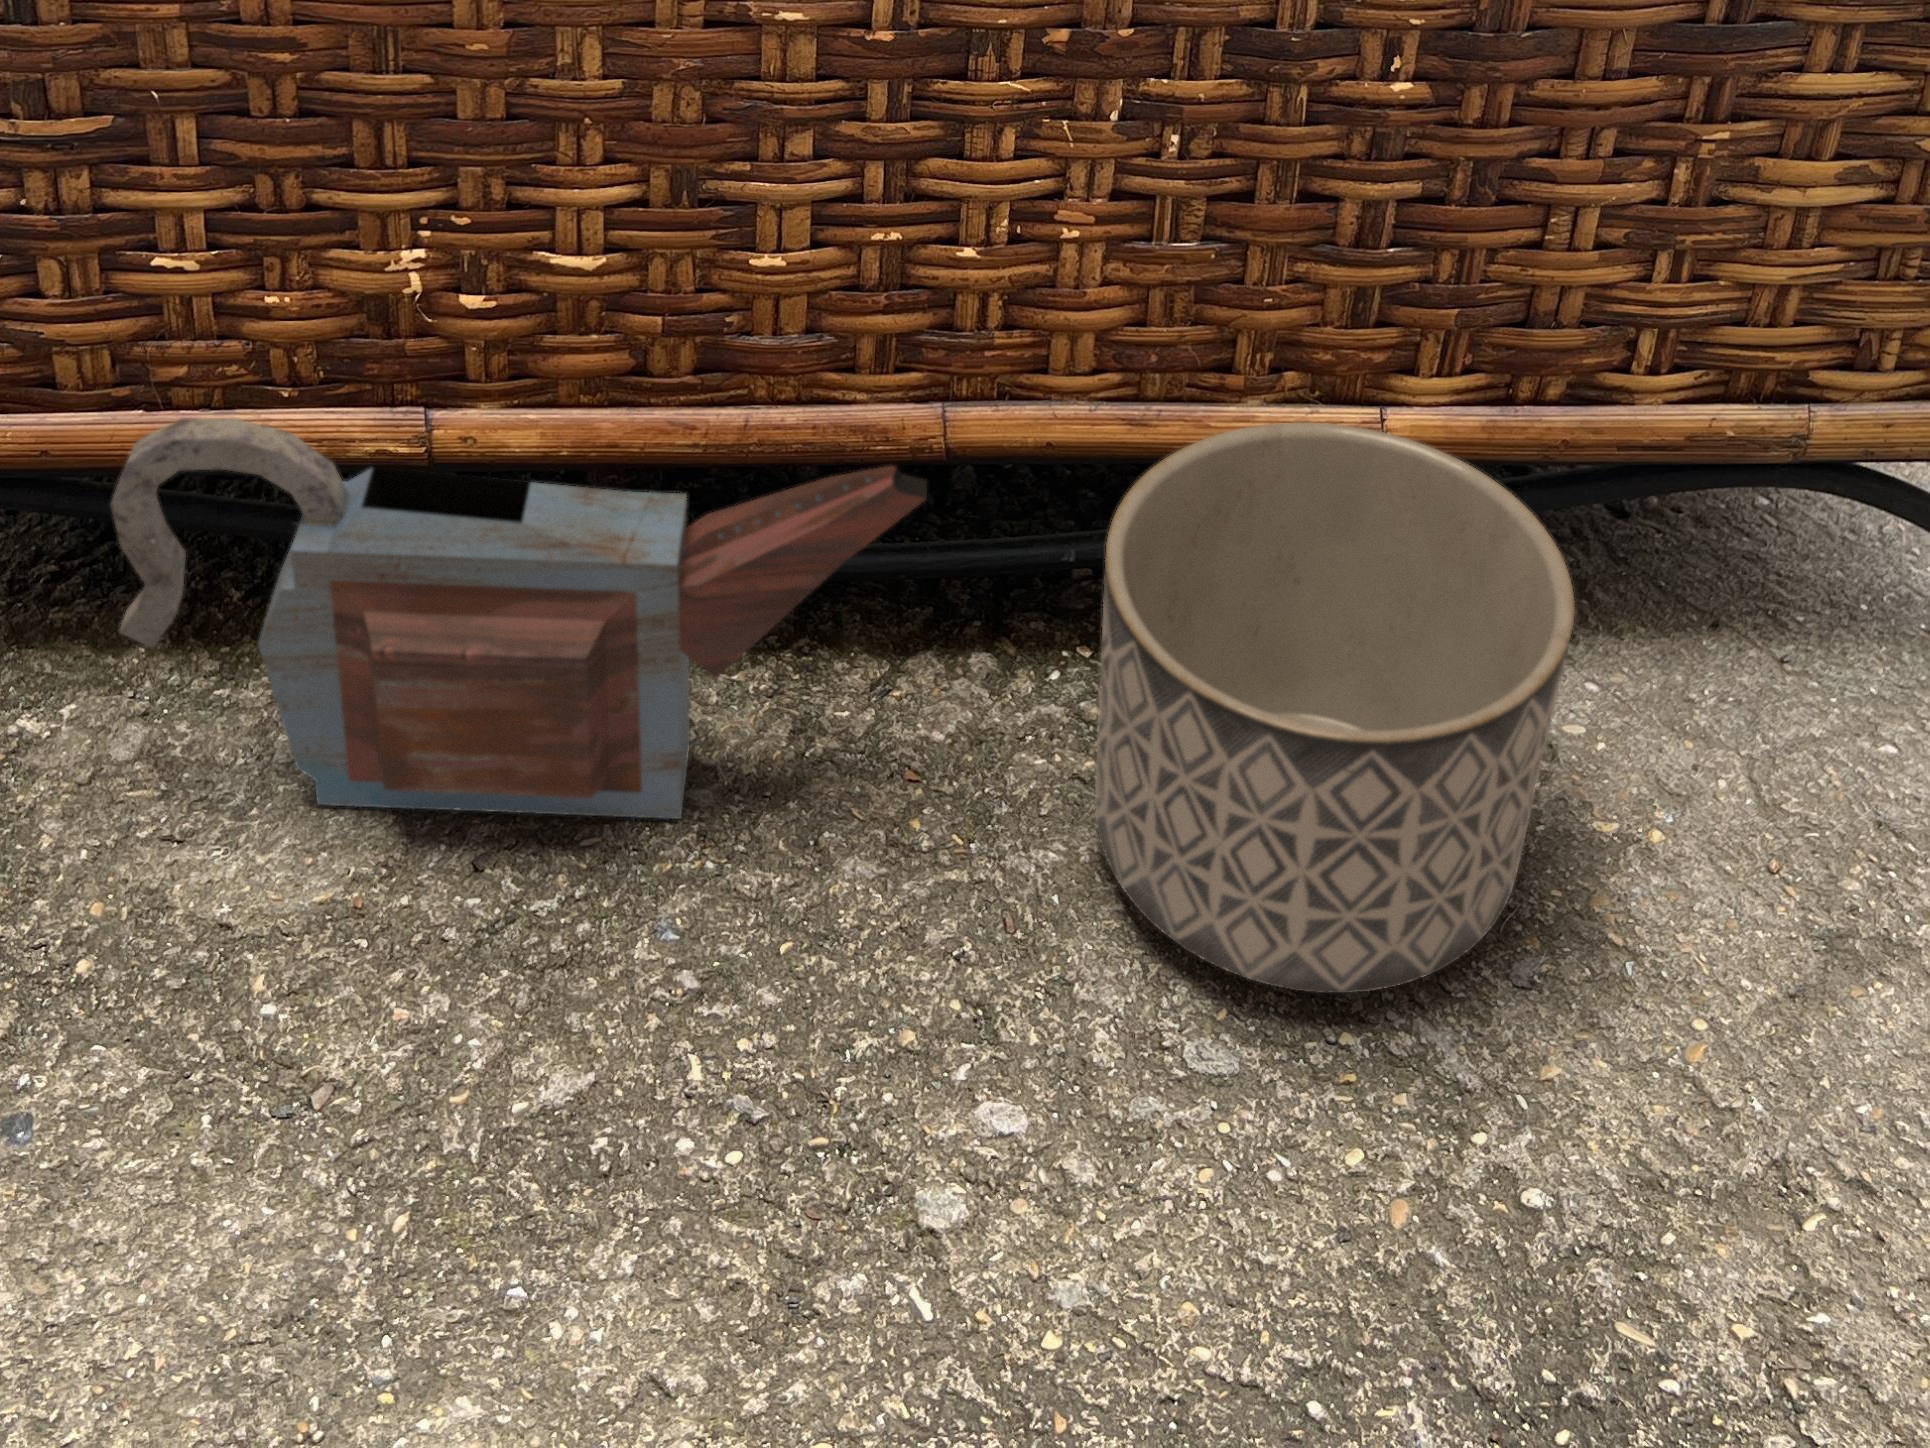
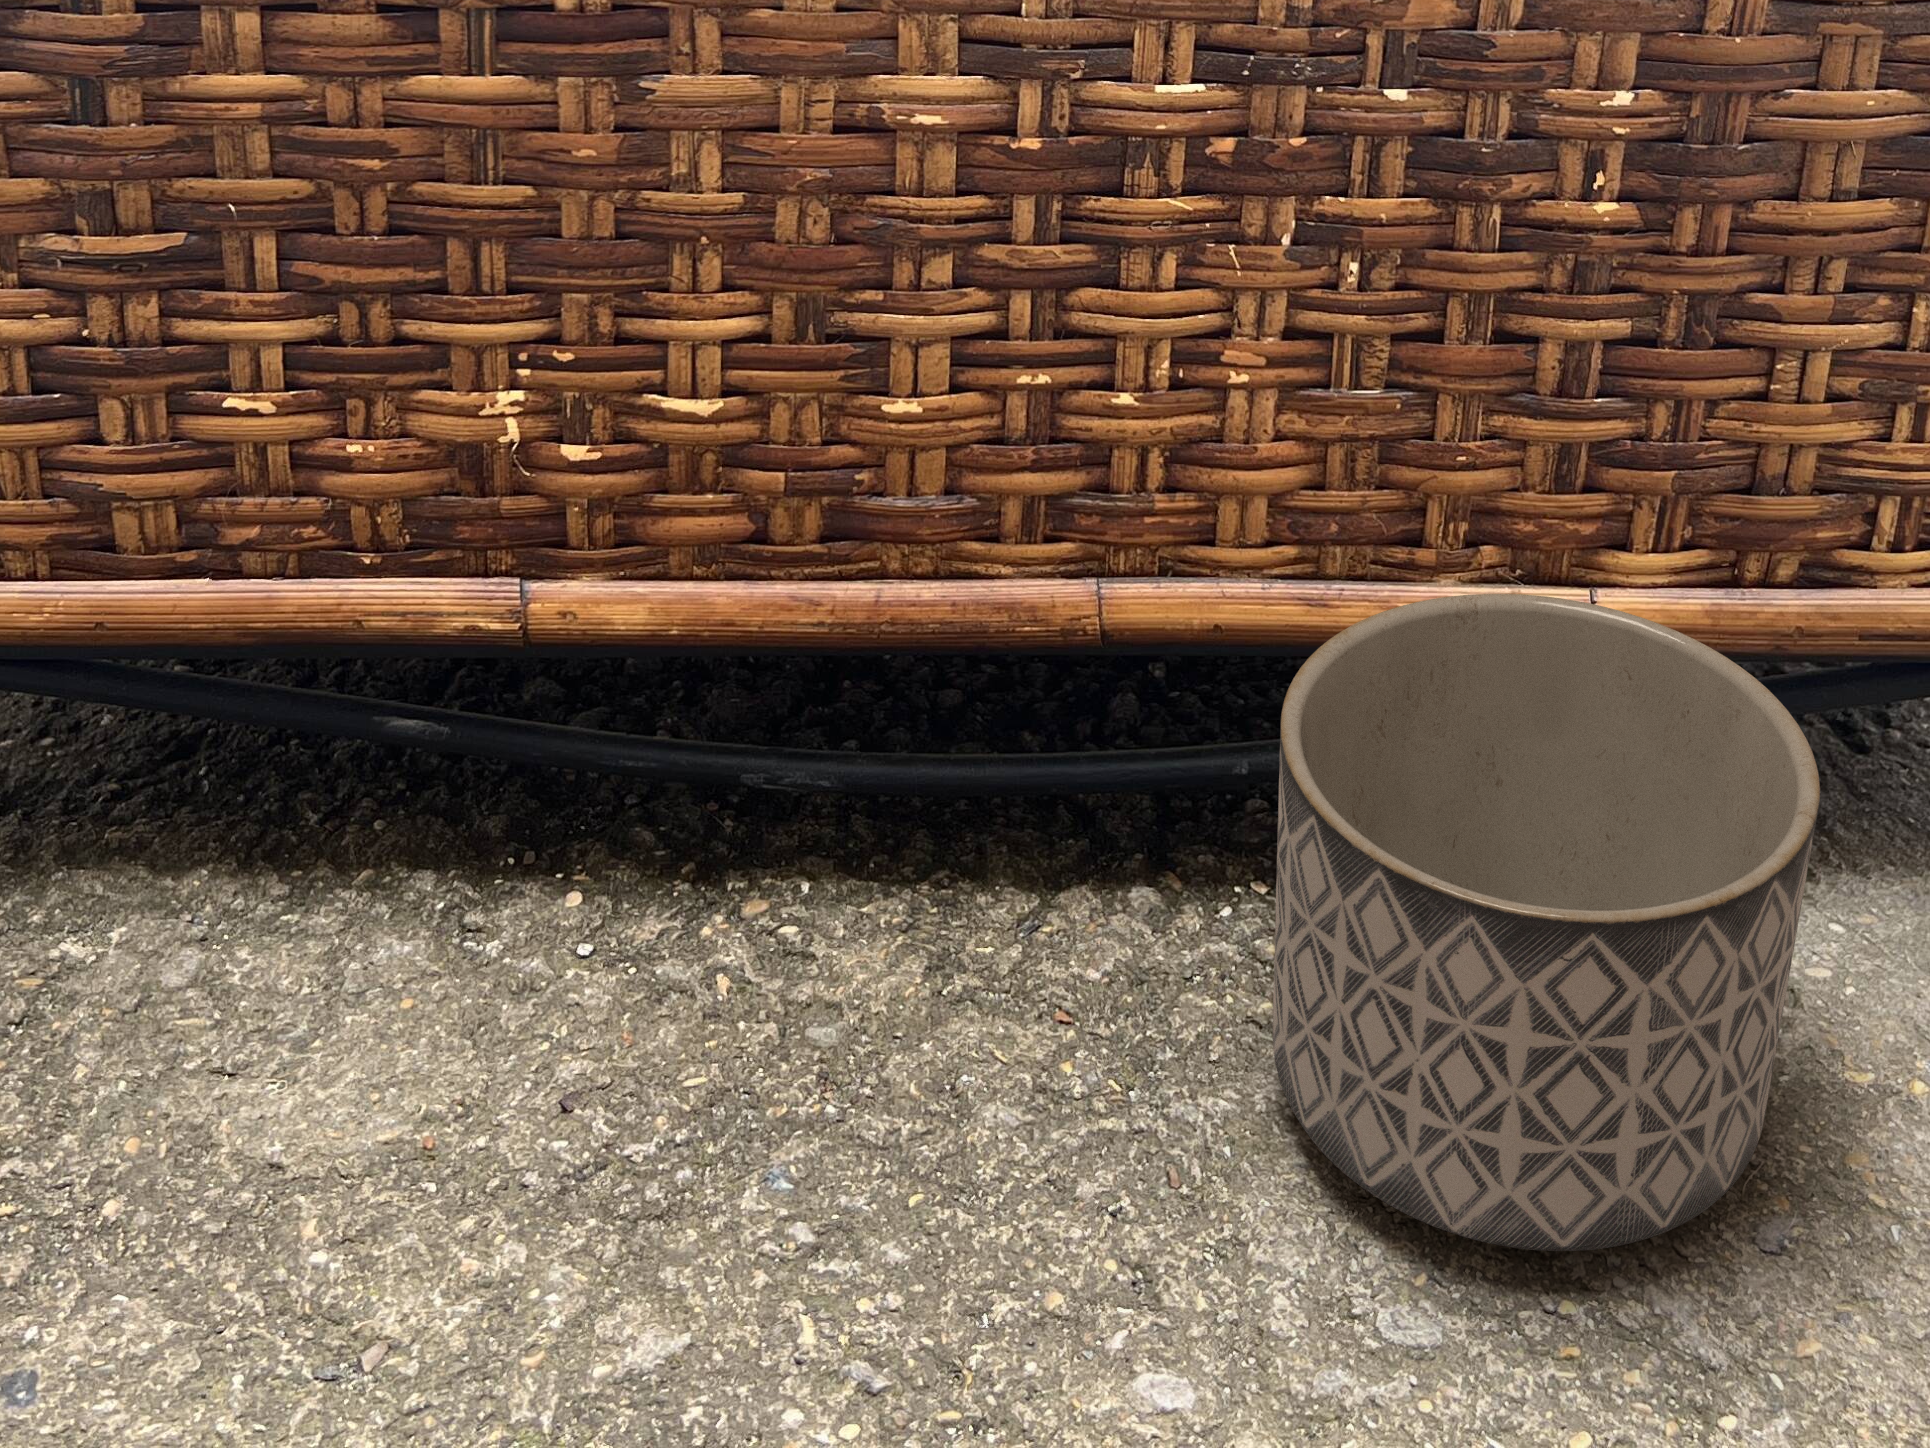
watering can: present [111,418,927,819] -> none [166,567,1078,1054]

